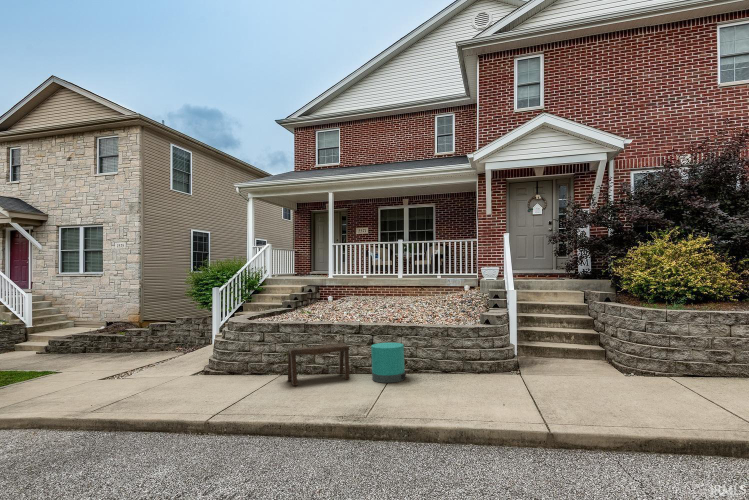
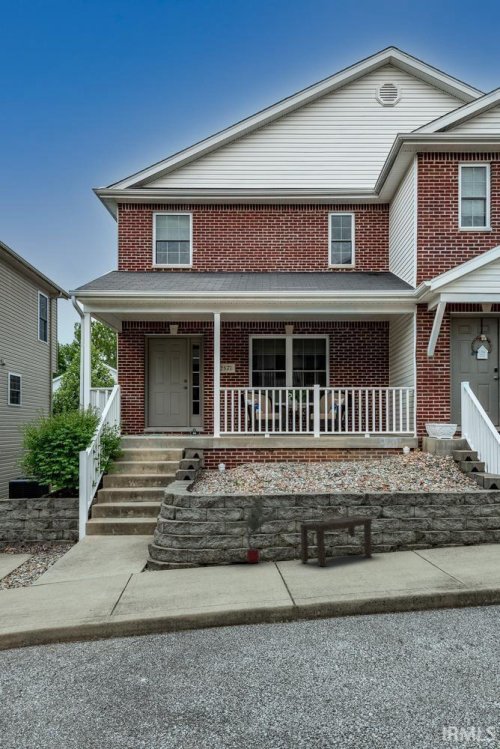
potted tree: none [238,321,277,378] -> present [225,495,278,563]
trash can: present [371,343,406,383] -> none [394,514,435,557]

